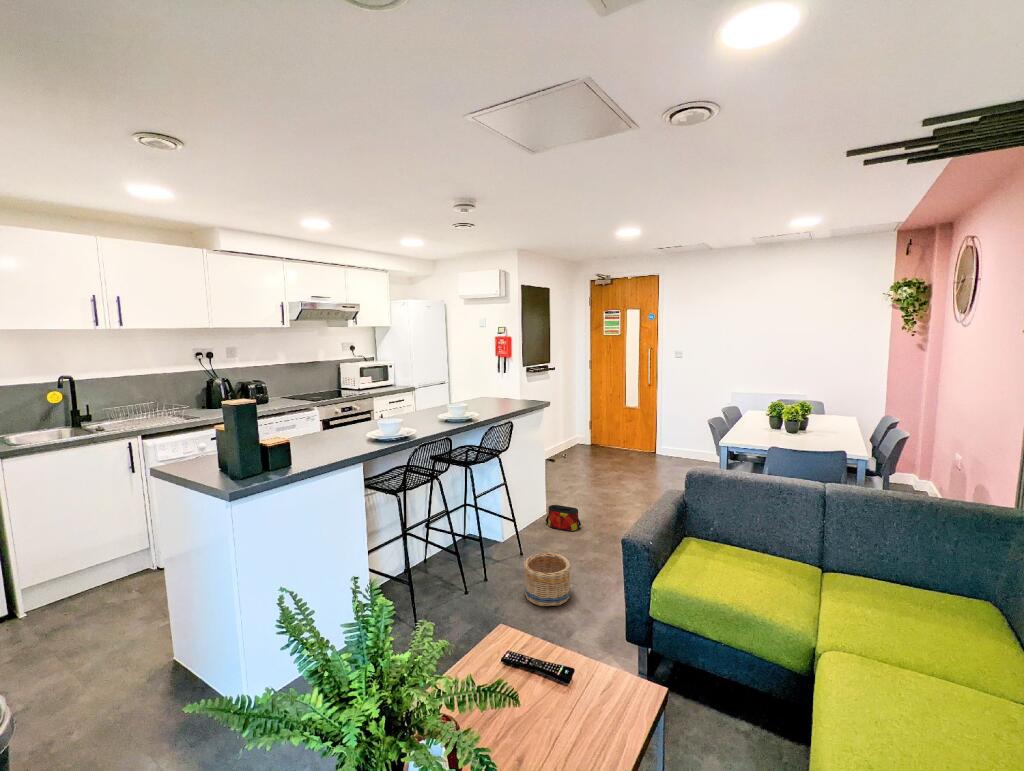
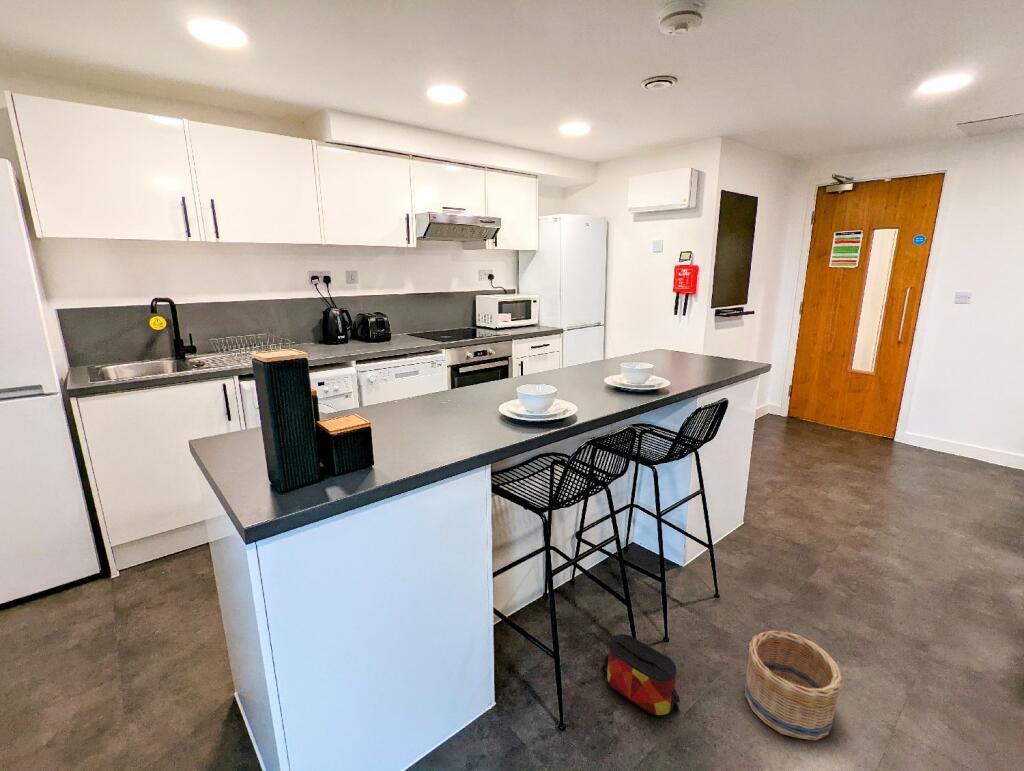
bag: present [545,505,581,531] -> present [603,634,680,717]

